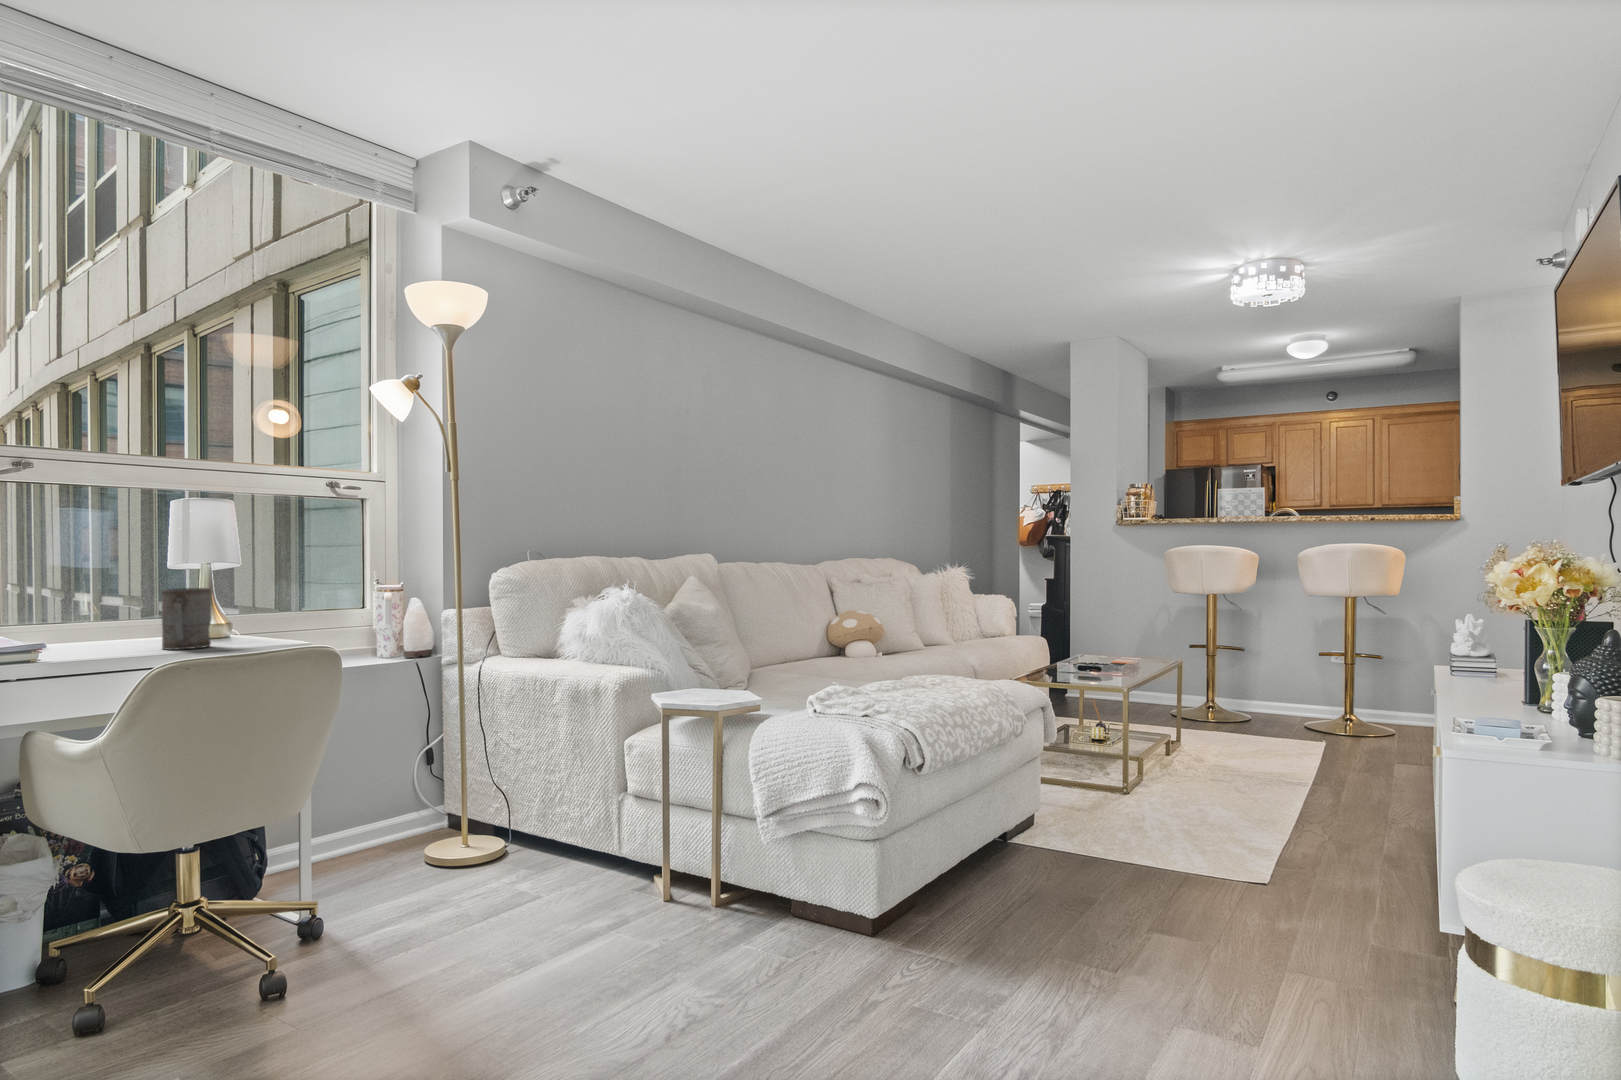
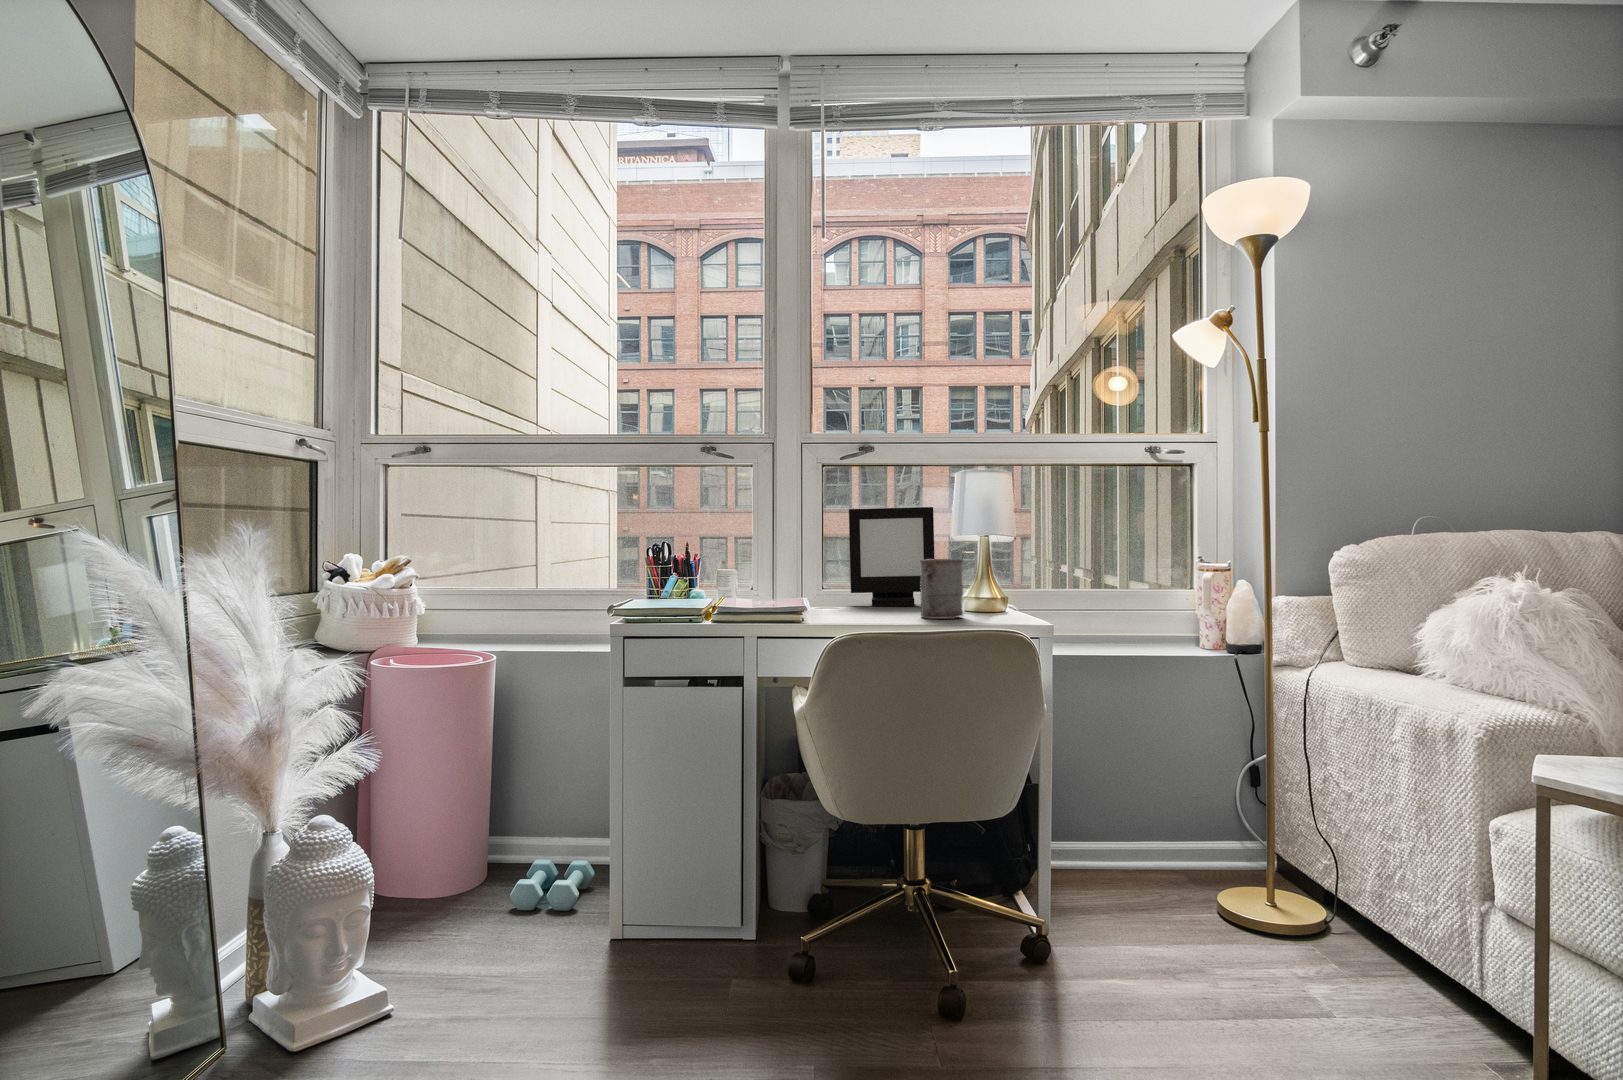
picture frame: none [2,533,122,645] -> present [849,507,934,606]

